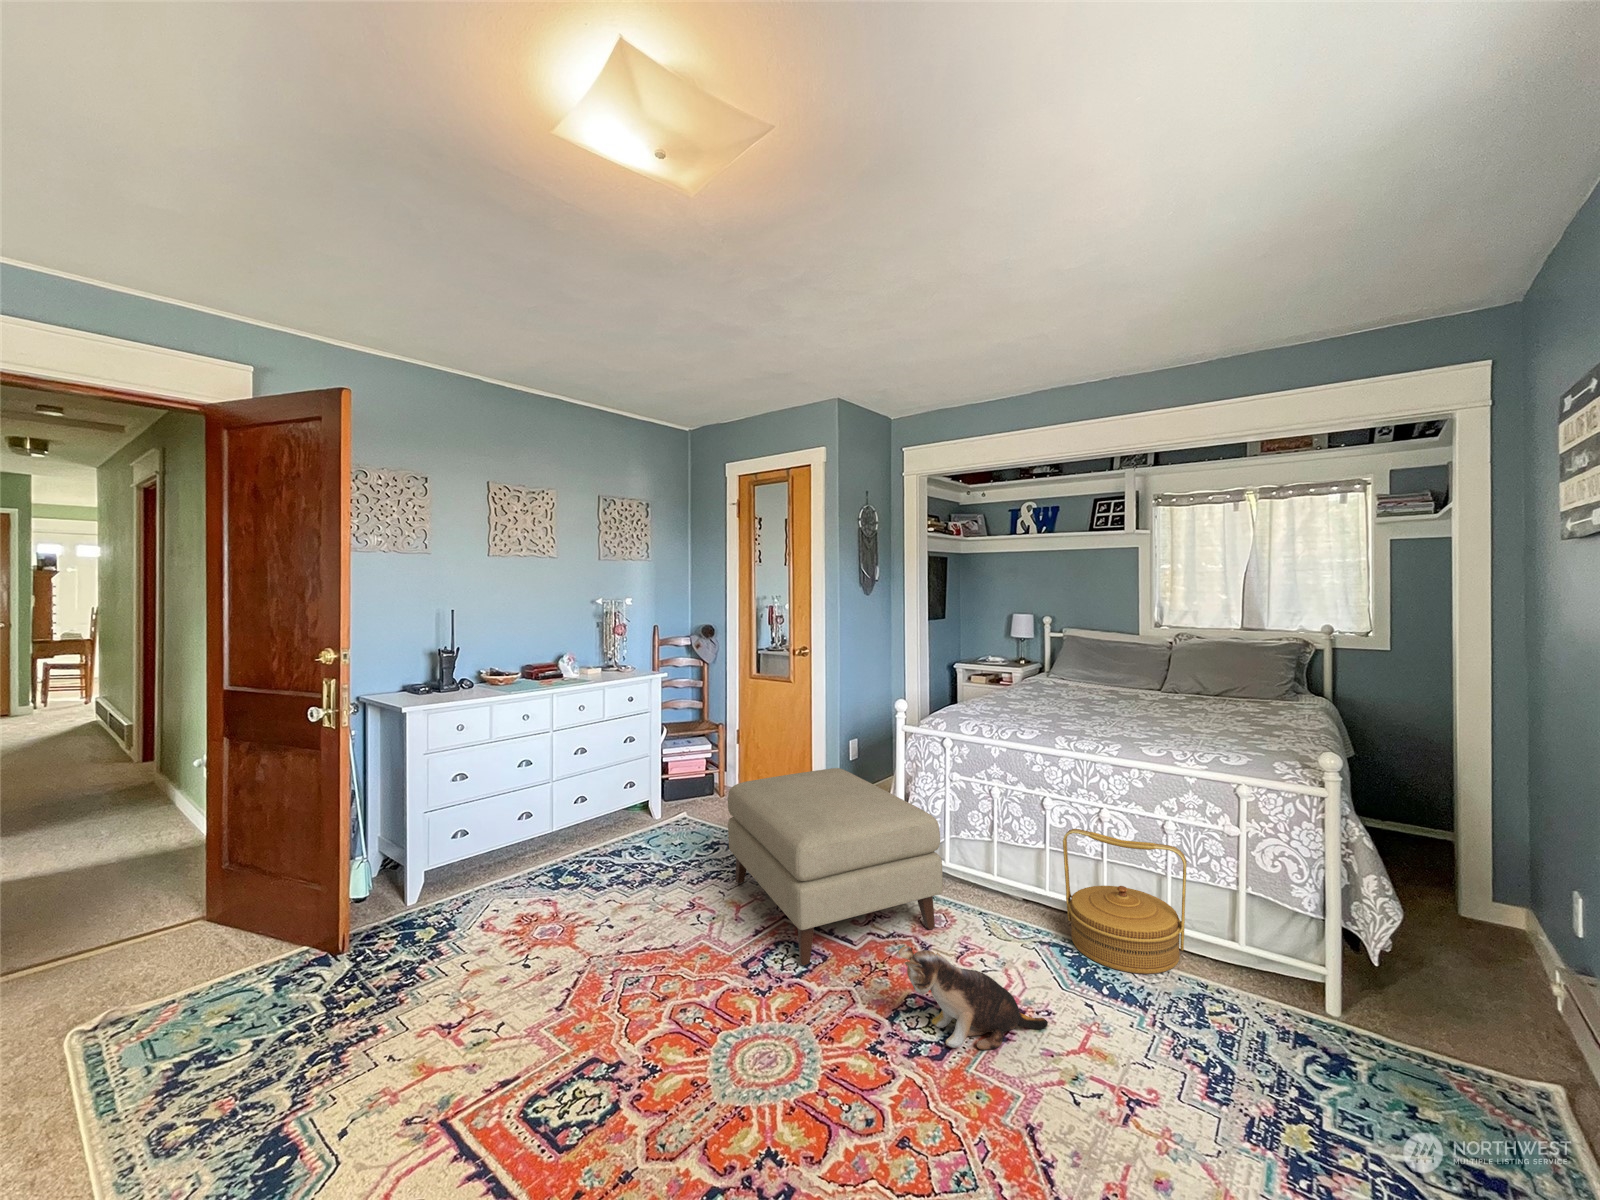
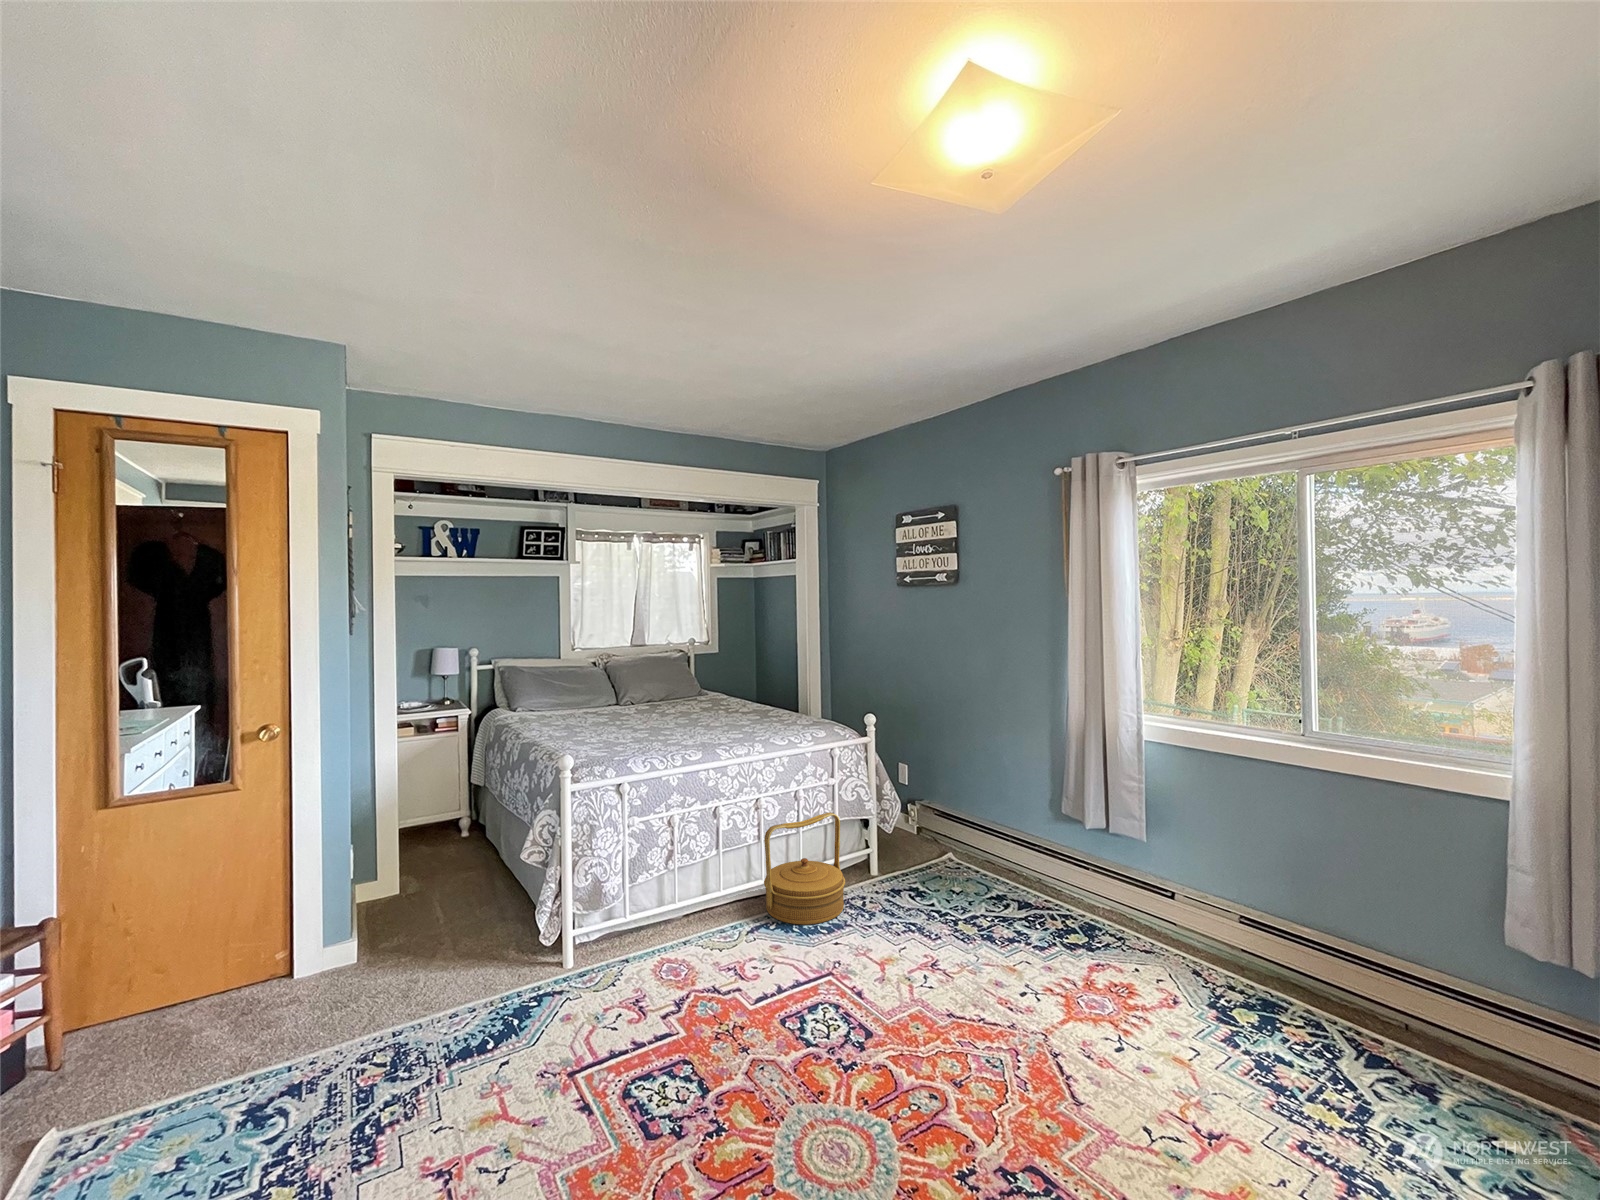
ottoman: present [728,768,943,965] -> none [412,856,718,1102]
plush toy: present [899,946,1048,1050] -> none [836,950,890,1023]

